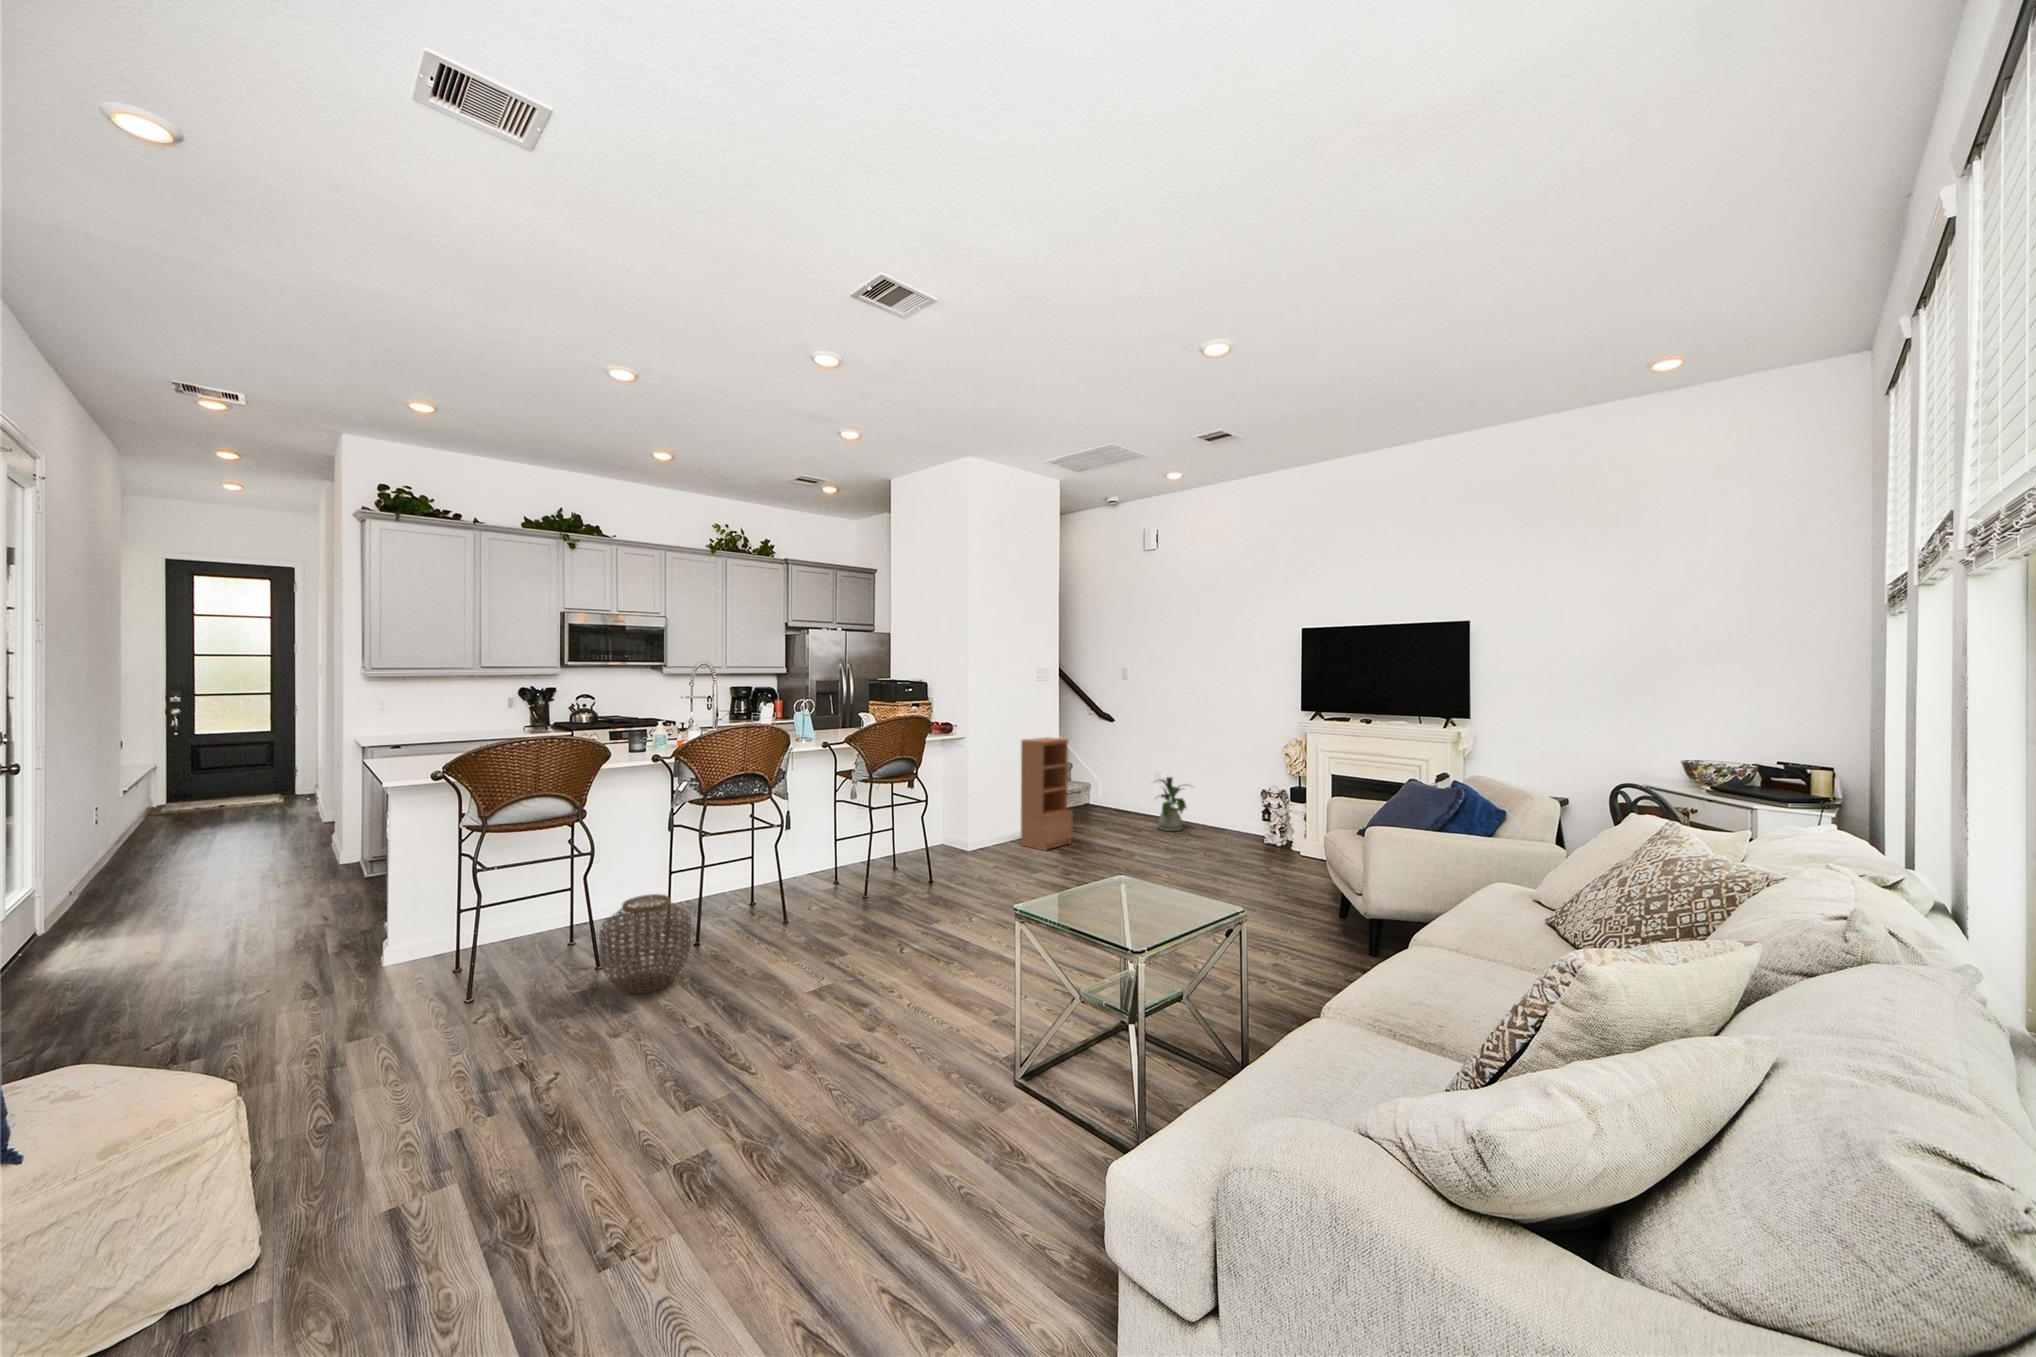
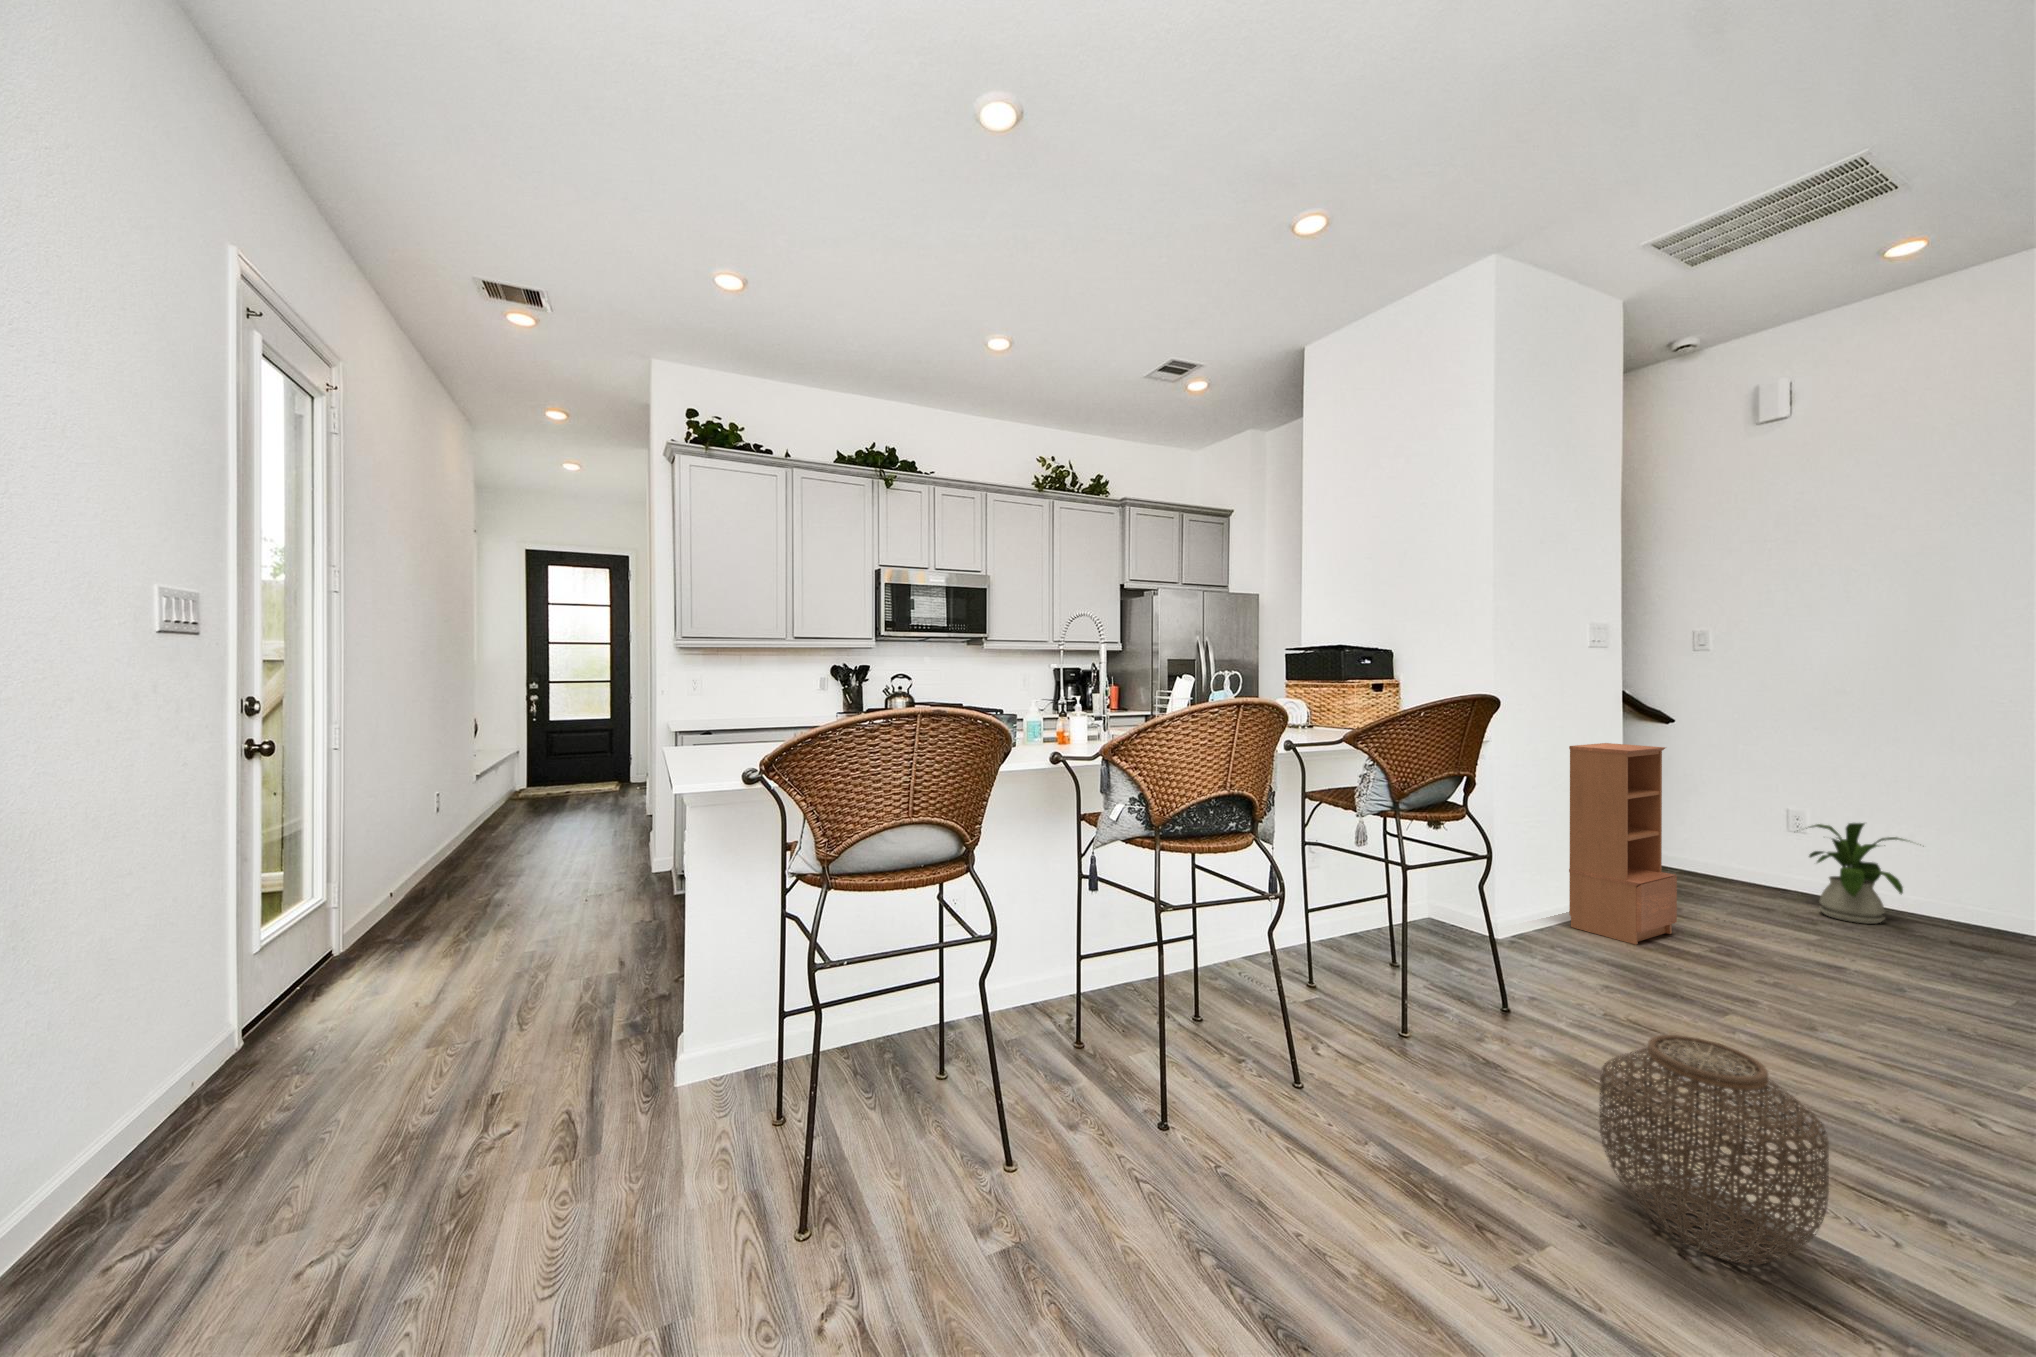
woven basket: present [600,894,691,994] -> present [1599,1035,1829,1264]

